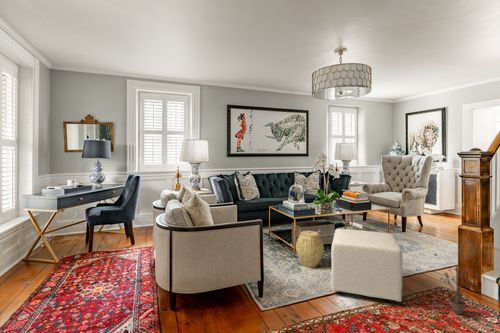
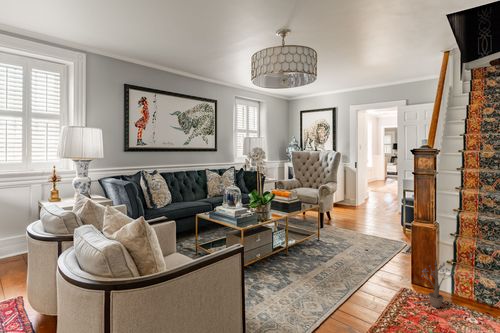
ottoman: present [331,229,403,302] -> none [302,234,394,314]
woven basket: present [296,231,324,267] -> none [254,241,287,286]

